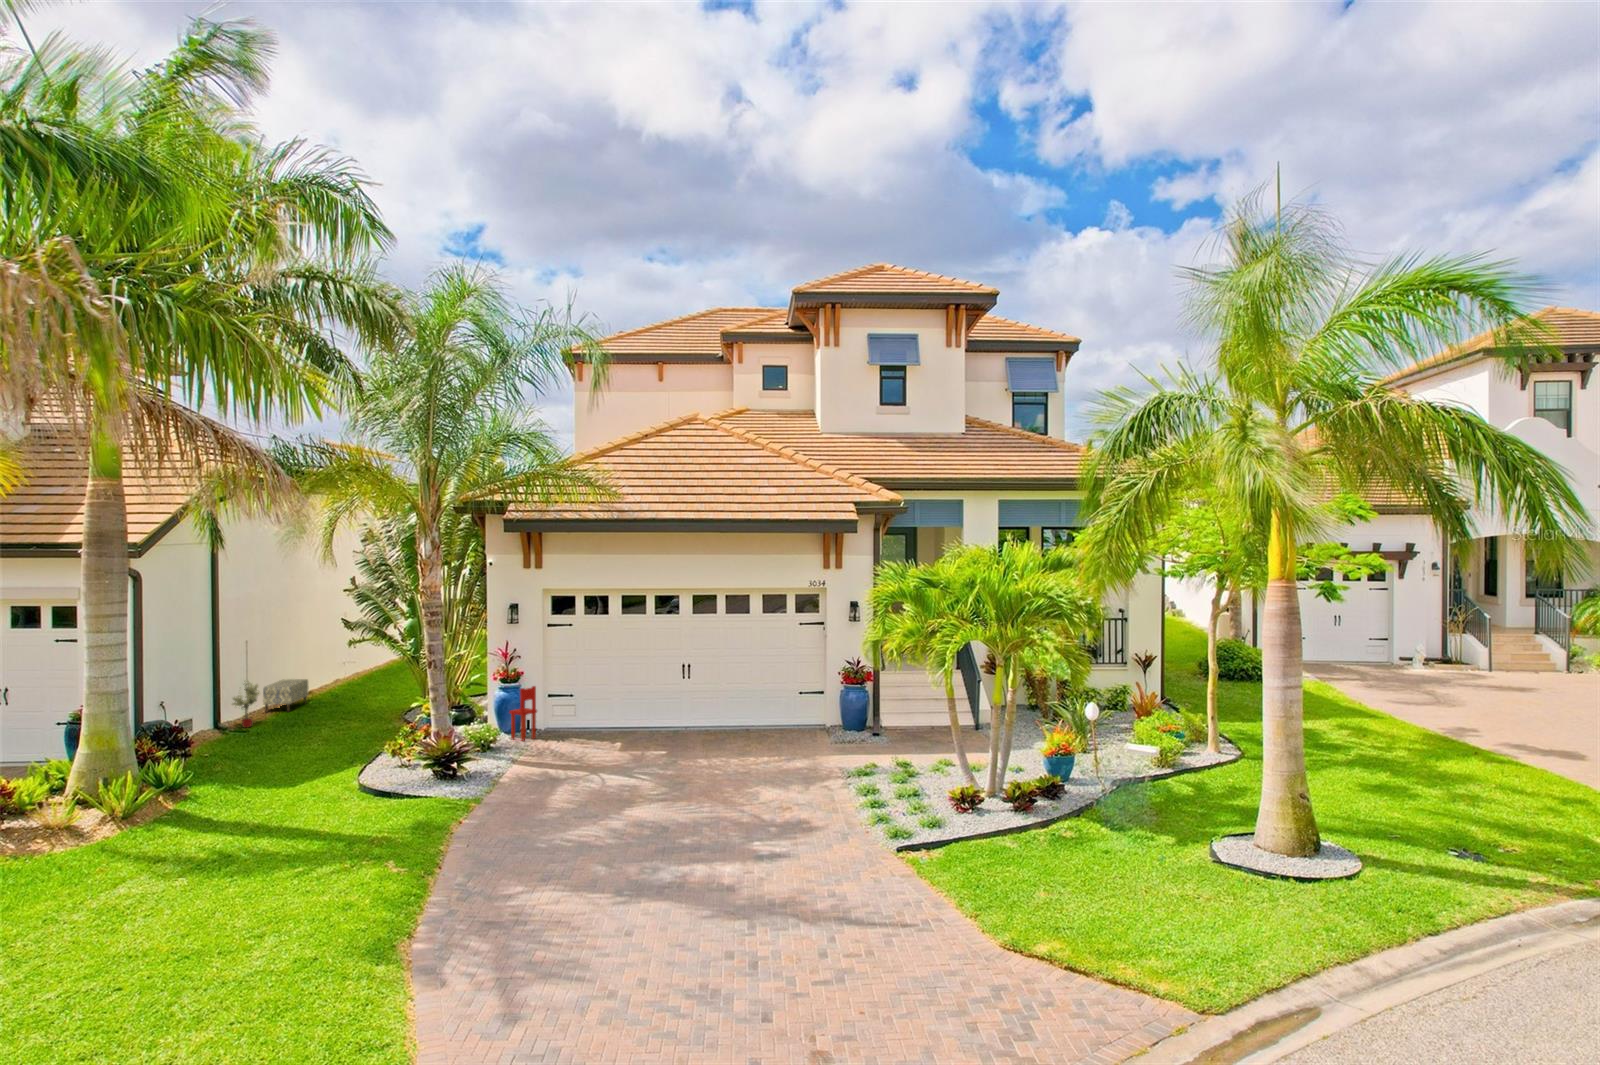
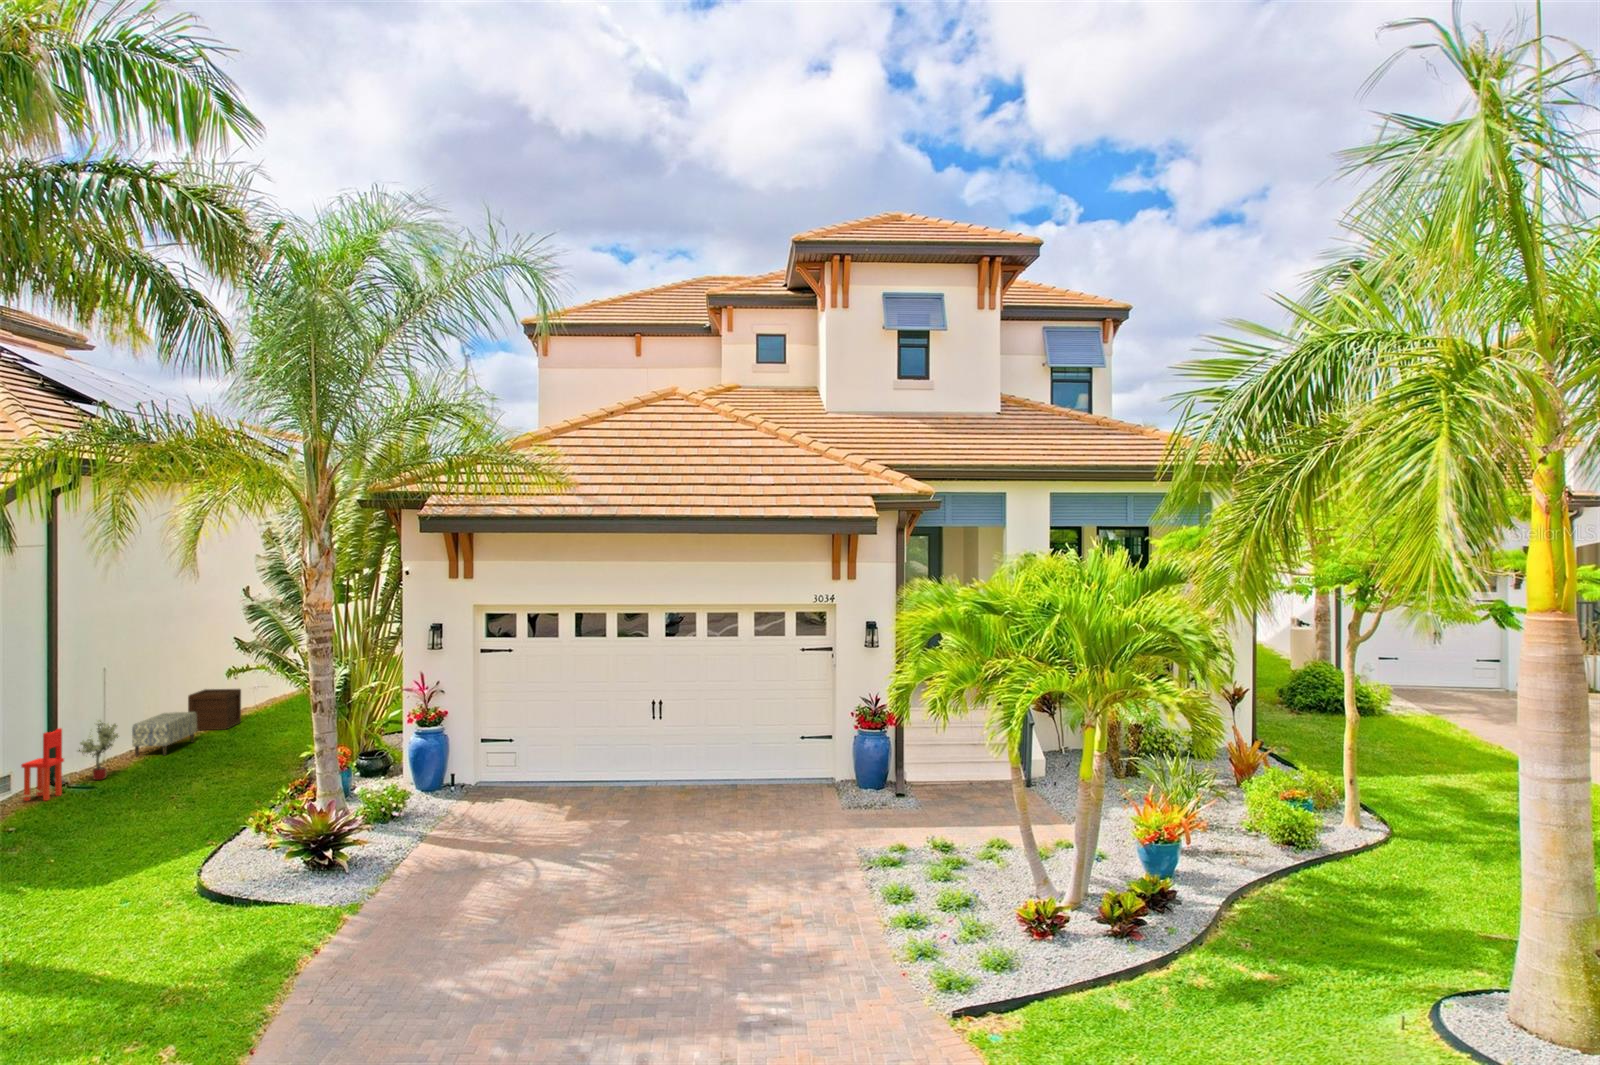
wooden crate: none [297,662,337,696] -> present [188,689,241,730]
chair: present [509,686,537,741] -> present [21,728,64,801]

